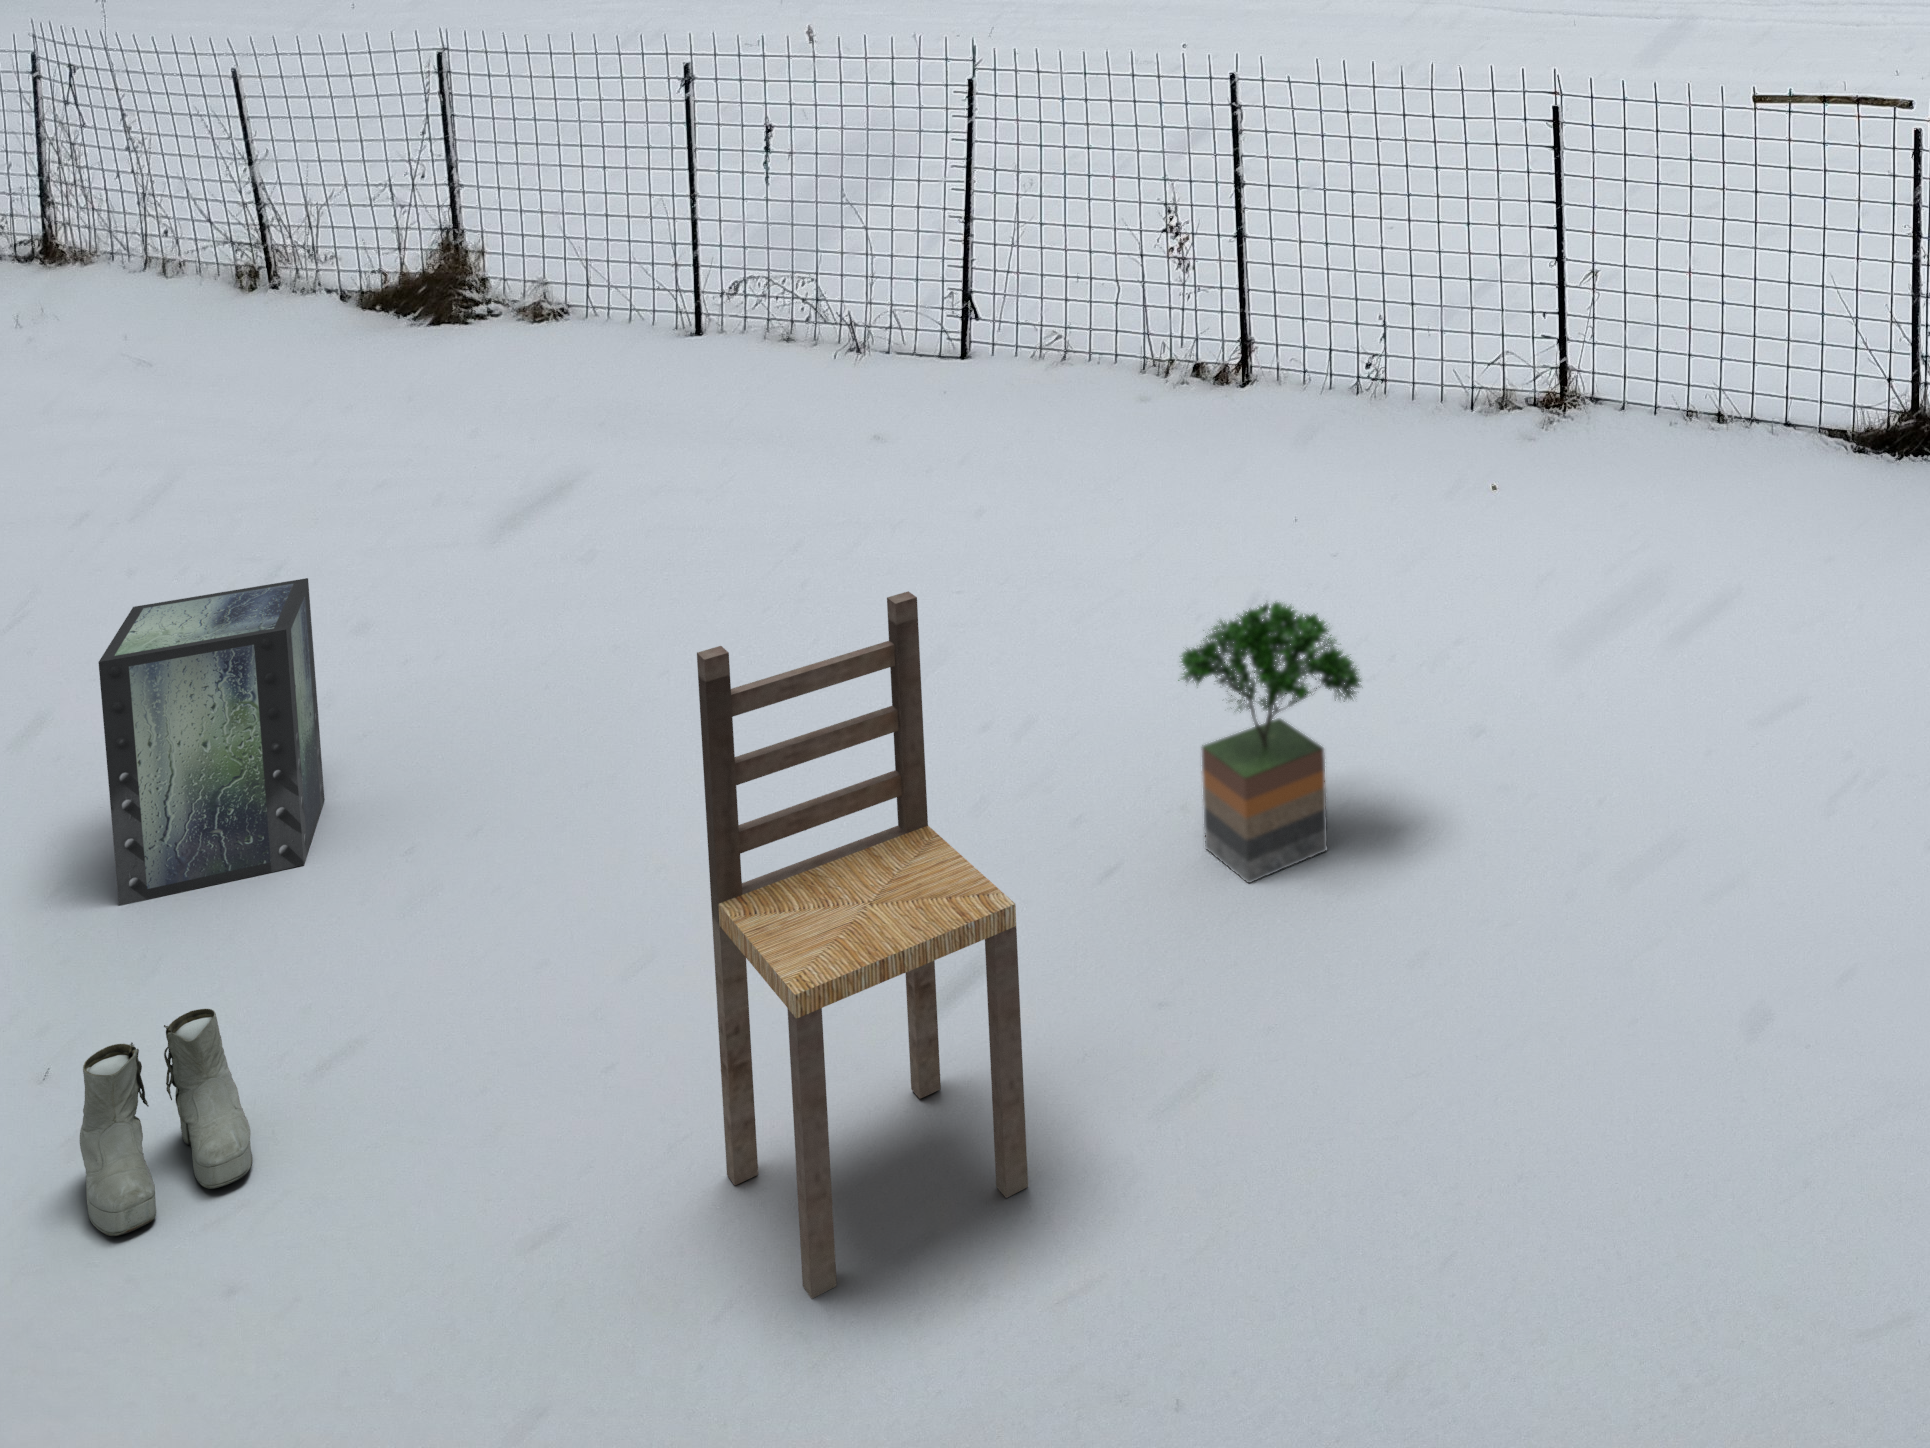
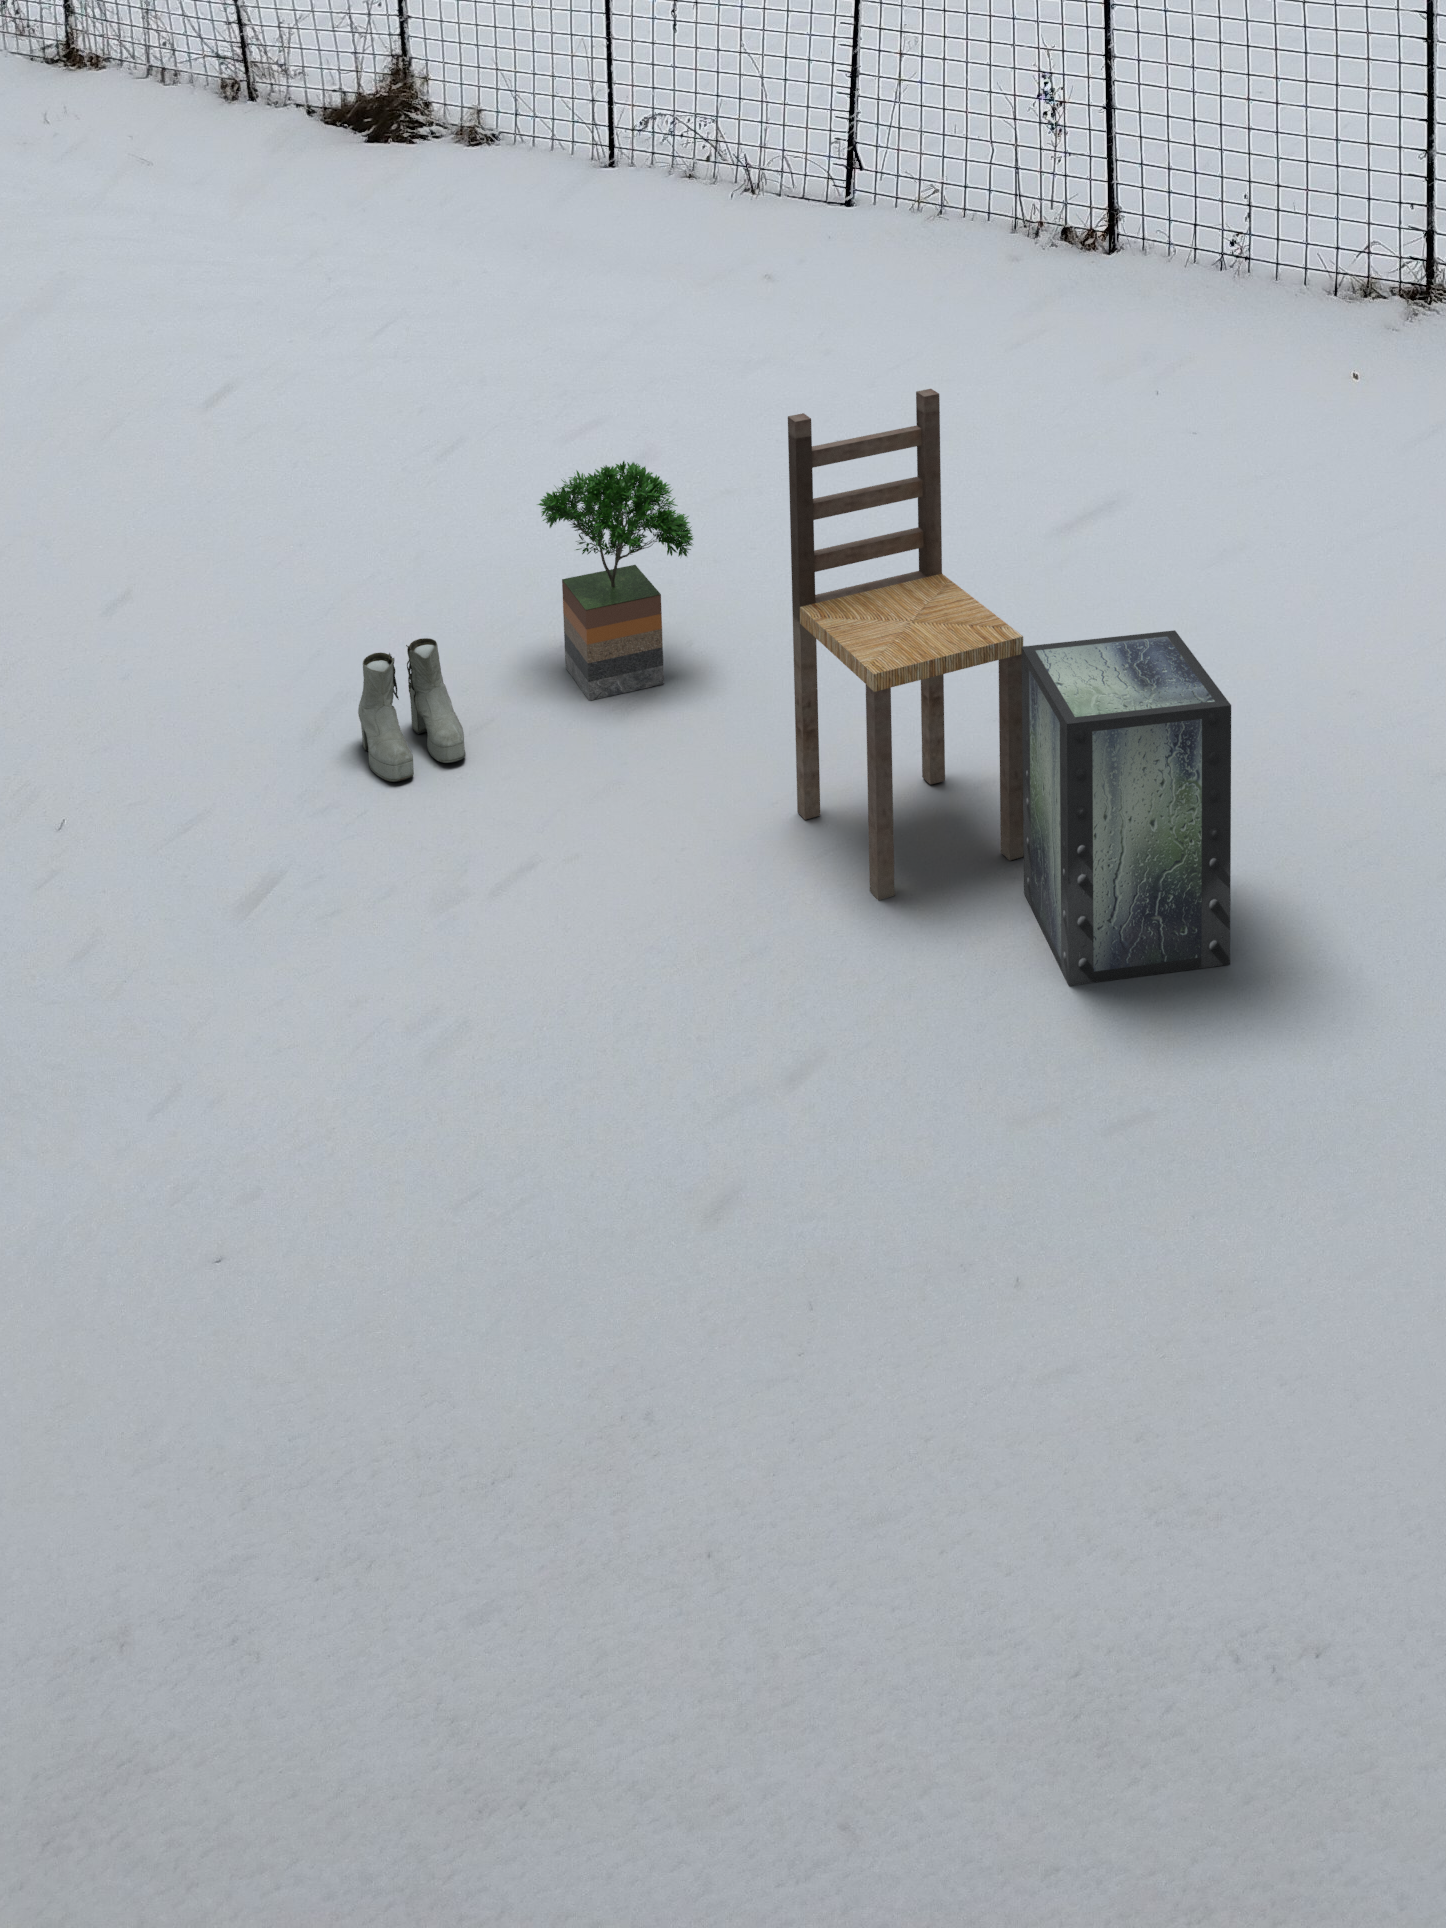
storage box: present [98,578,325,906] -> present [1022,630,1231,986]
potted tree: present [1178,602,1361,883] -> present [537,461,693,701]

